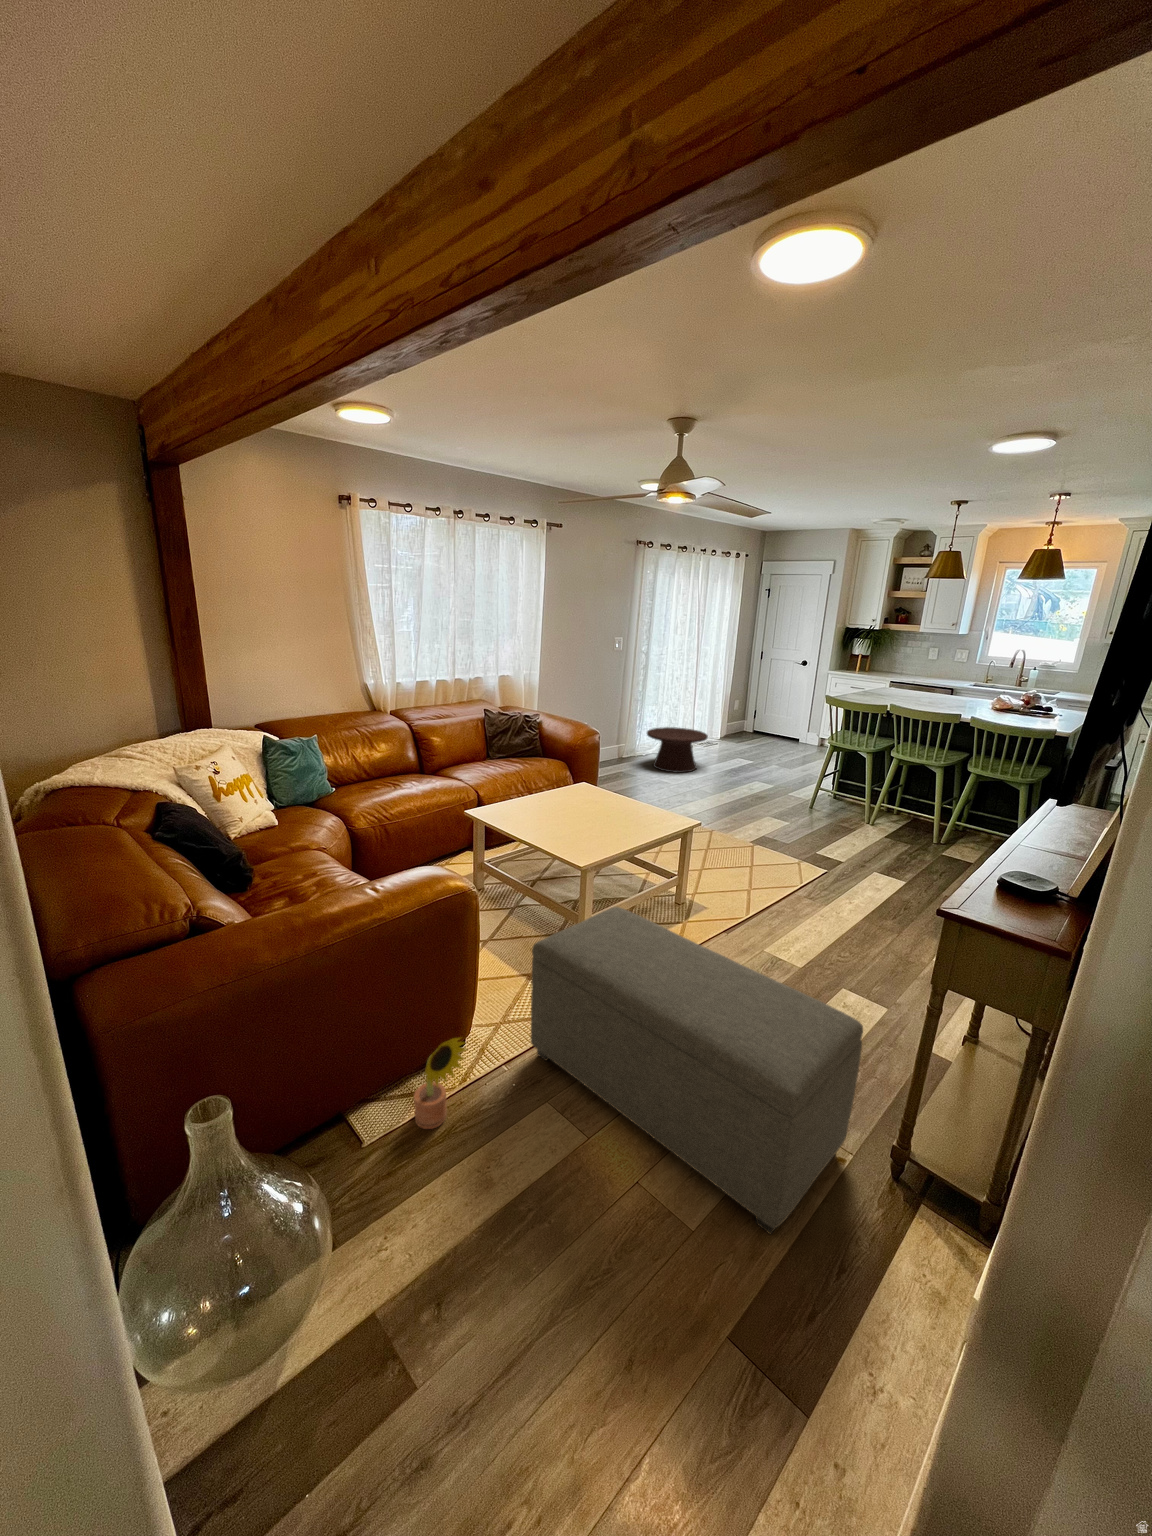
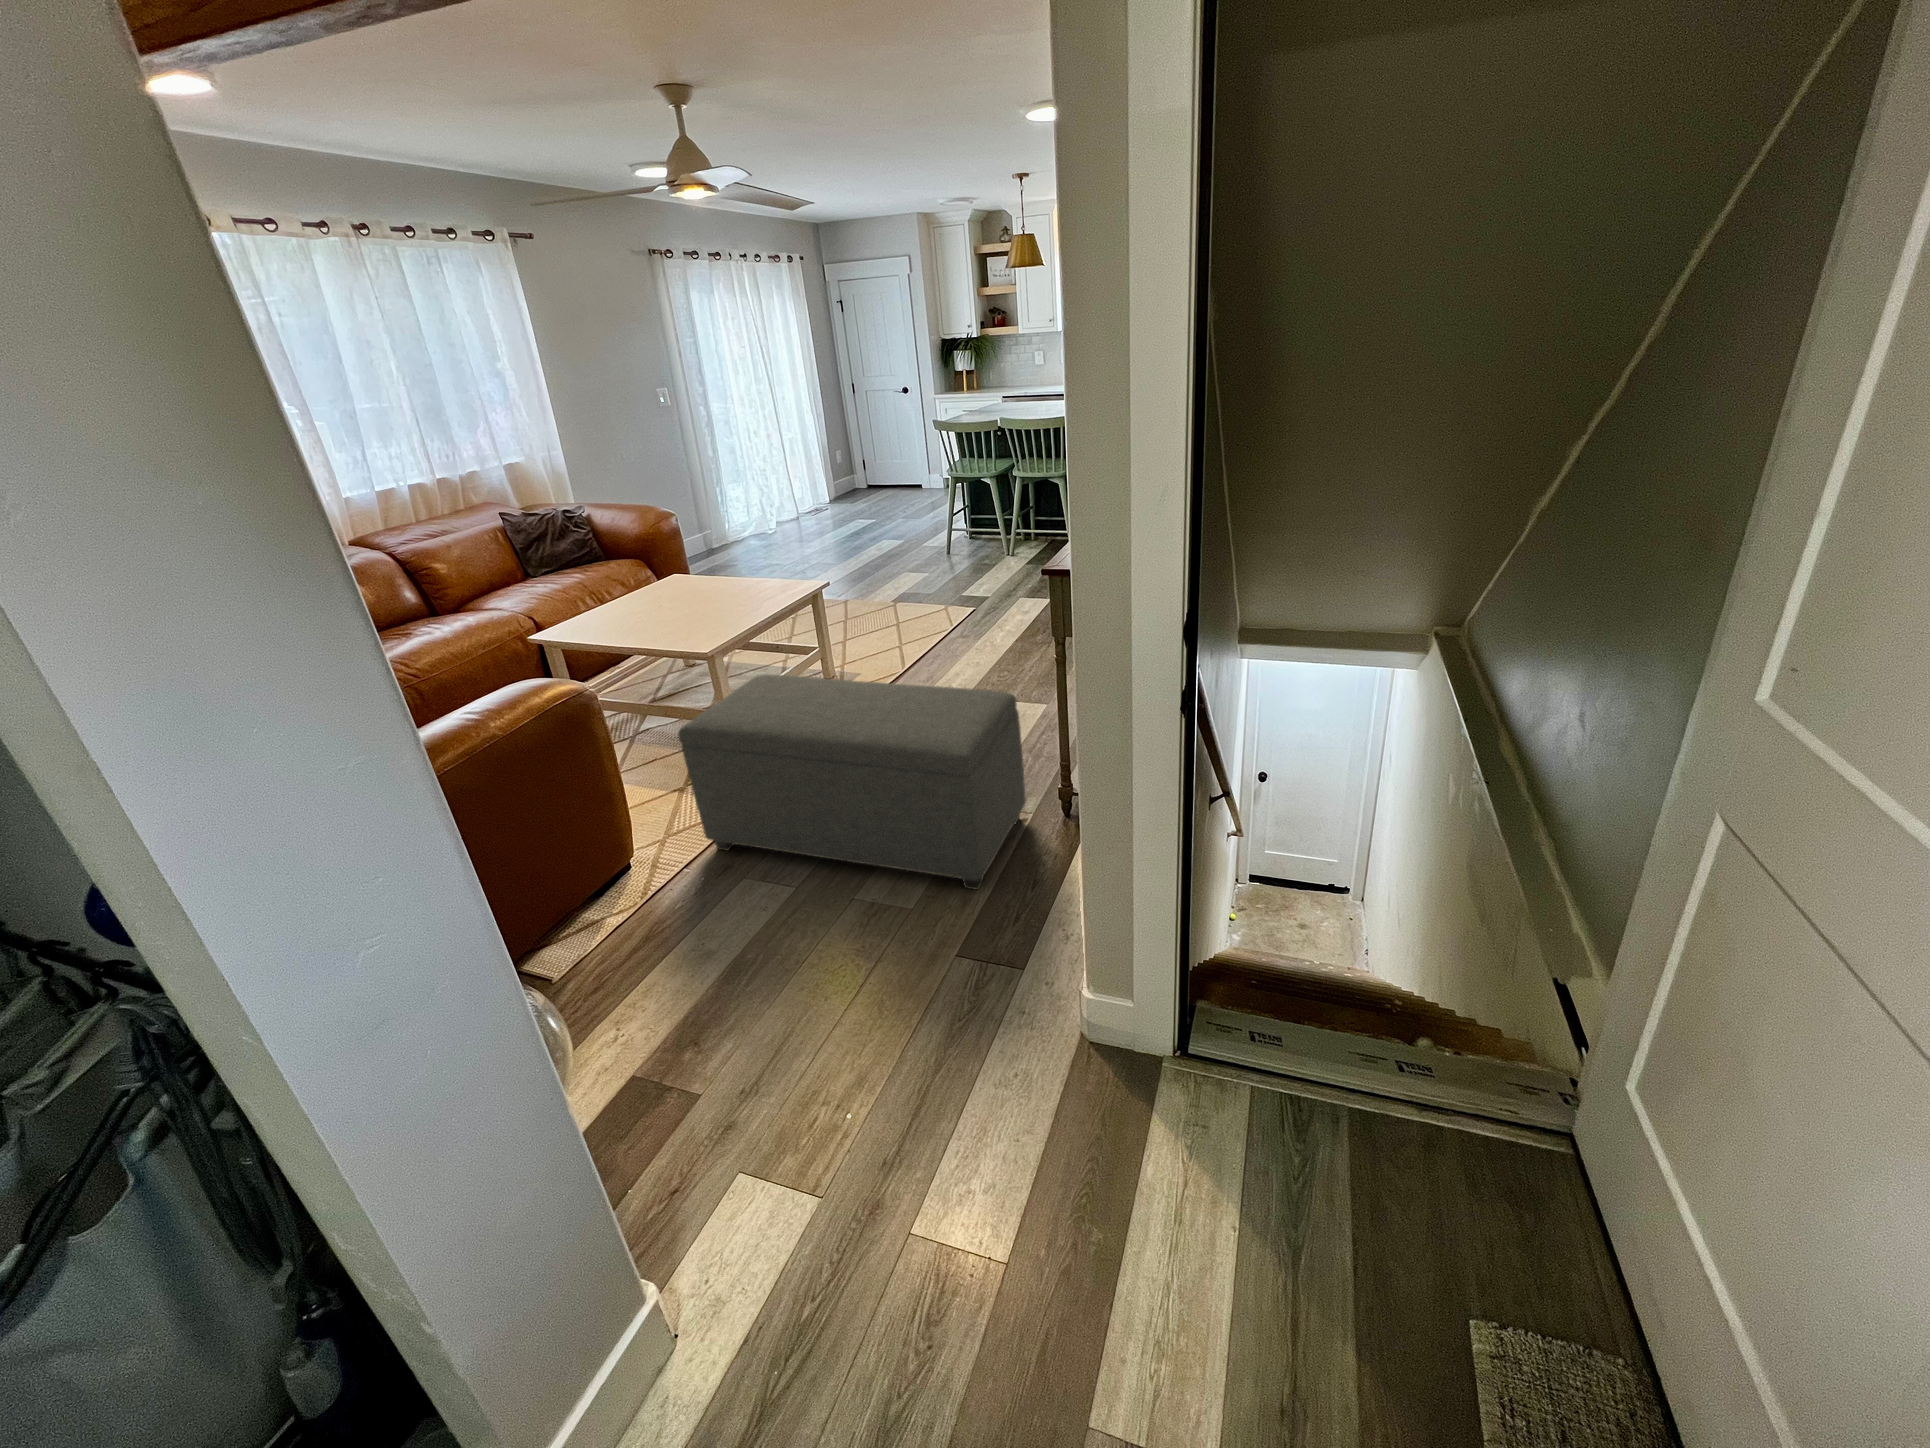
side table: present [647,727,708,773] -> none [735,494,813,552]
decorative plant: present [414,1038,467,1129] -> none [591,836,641,948]

